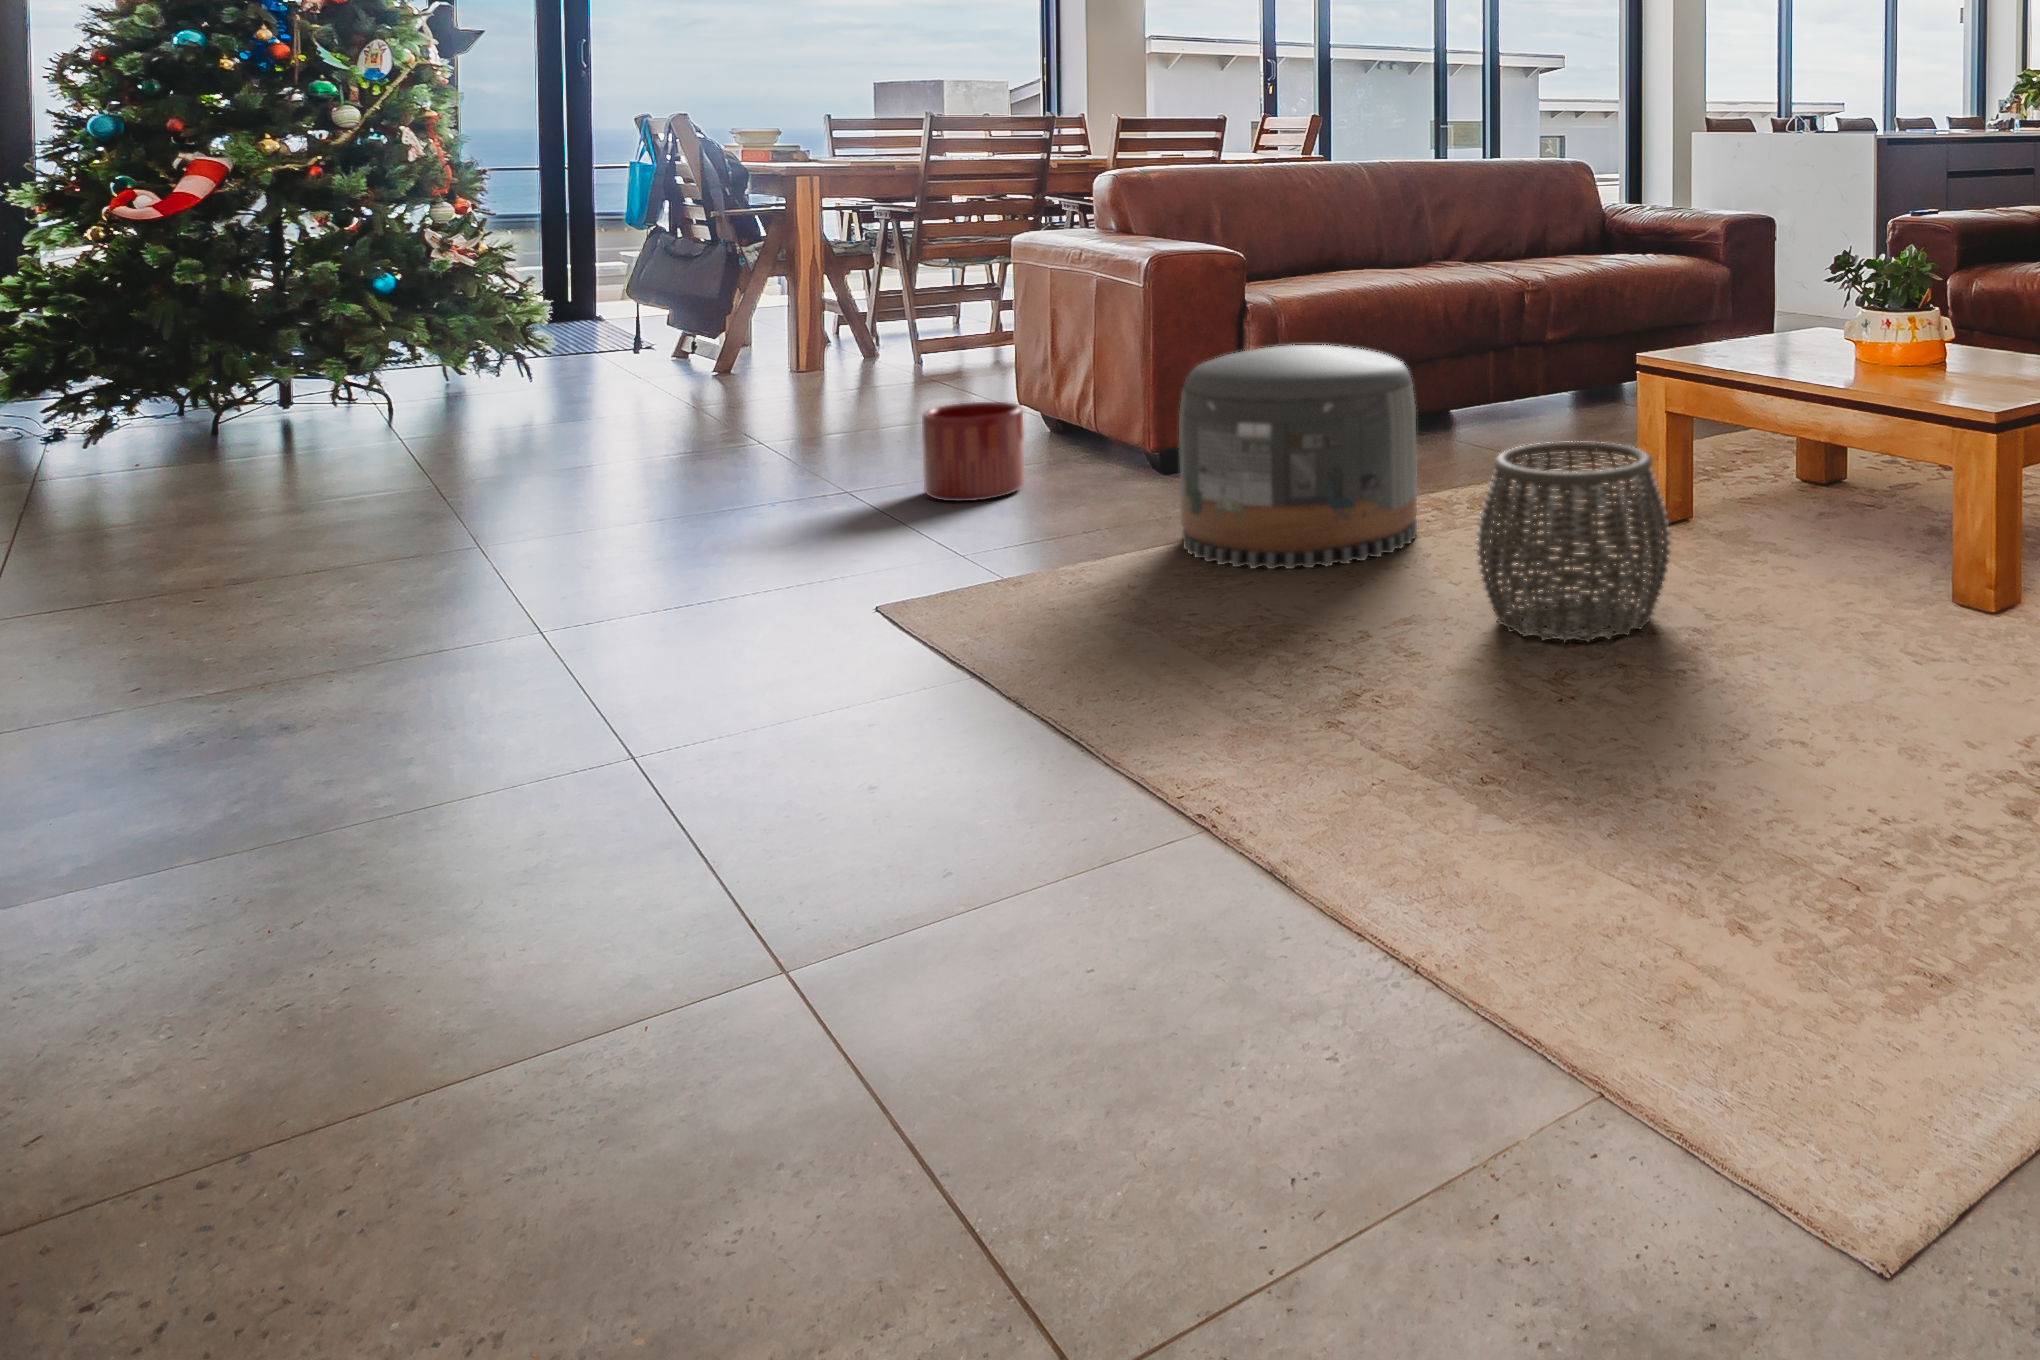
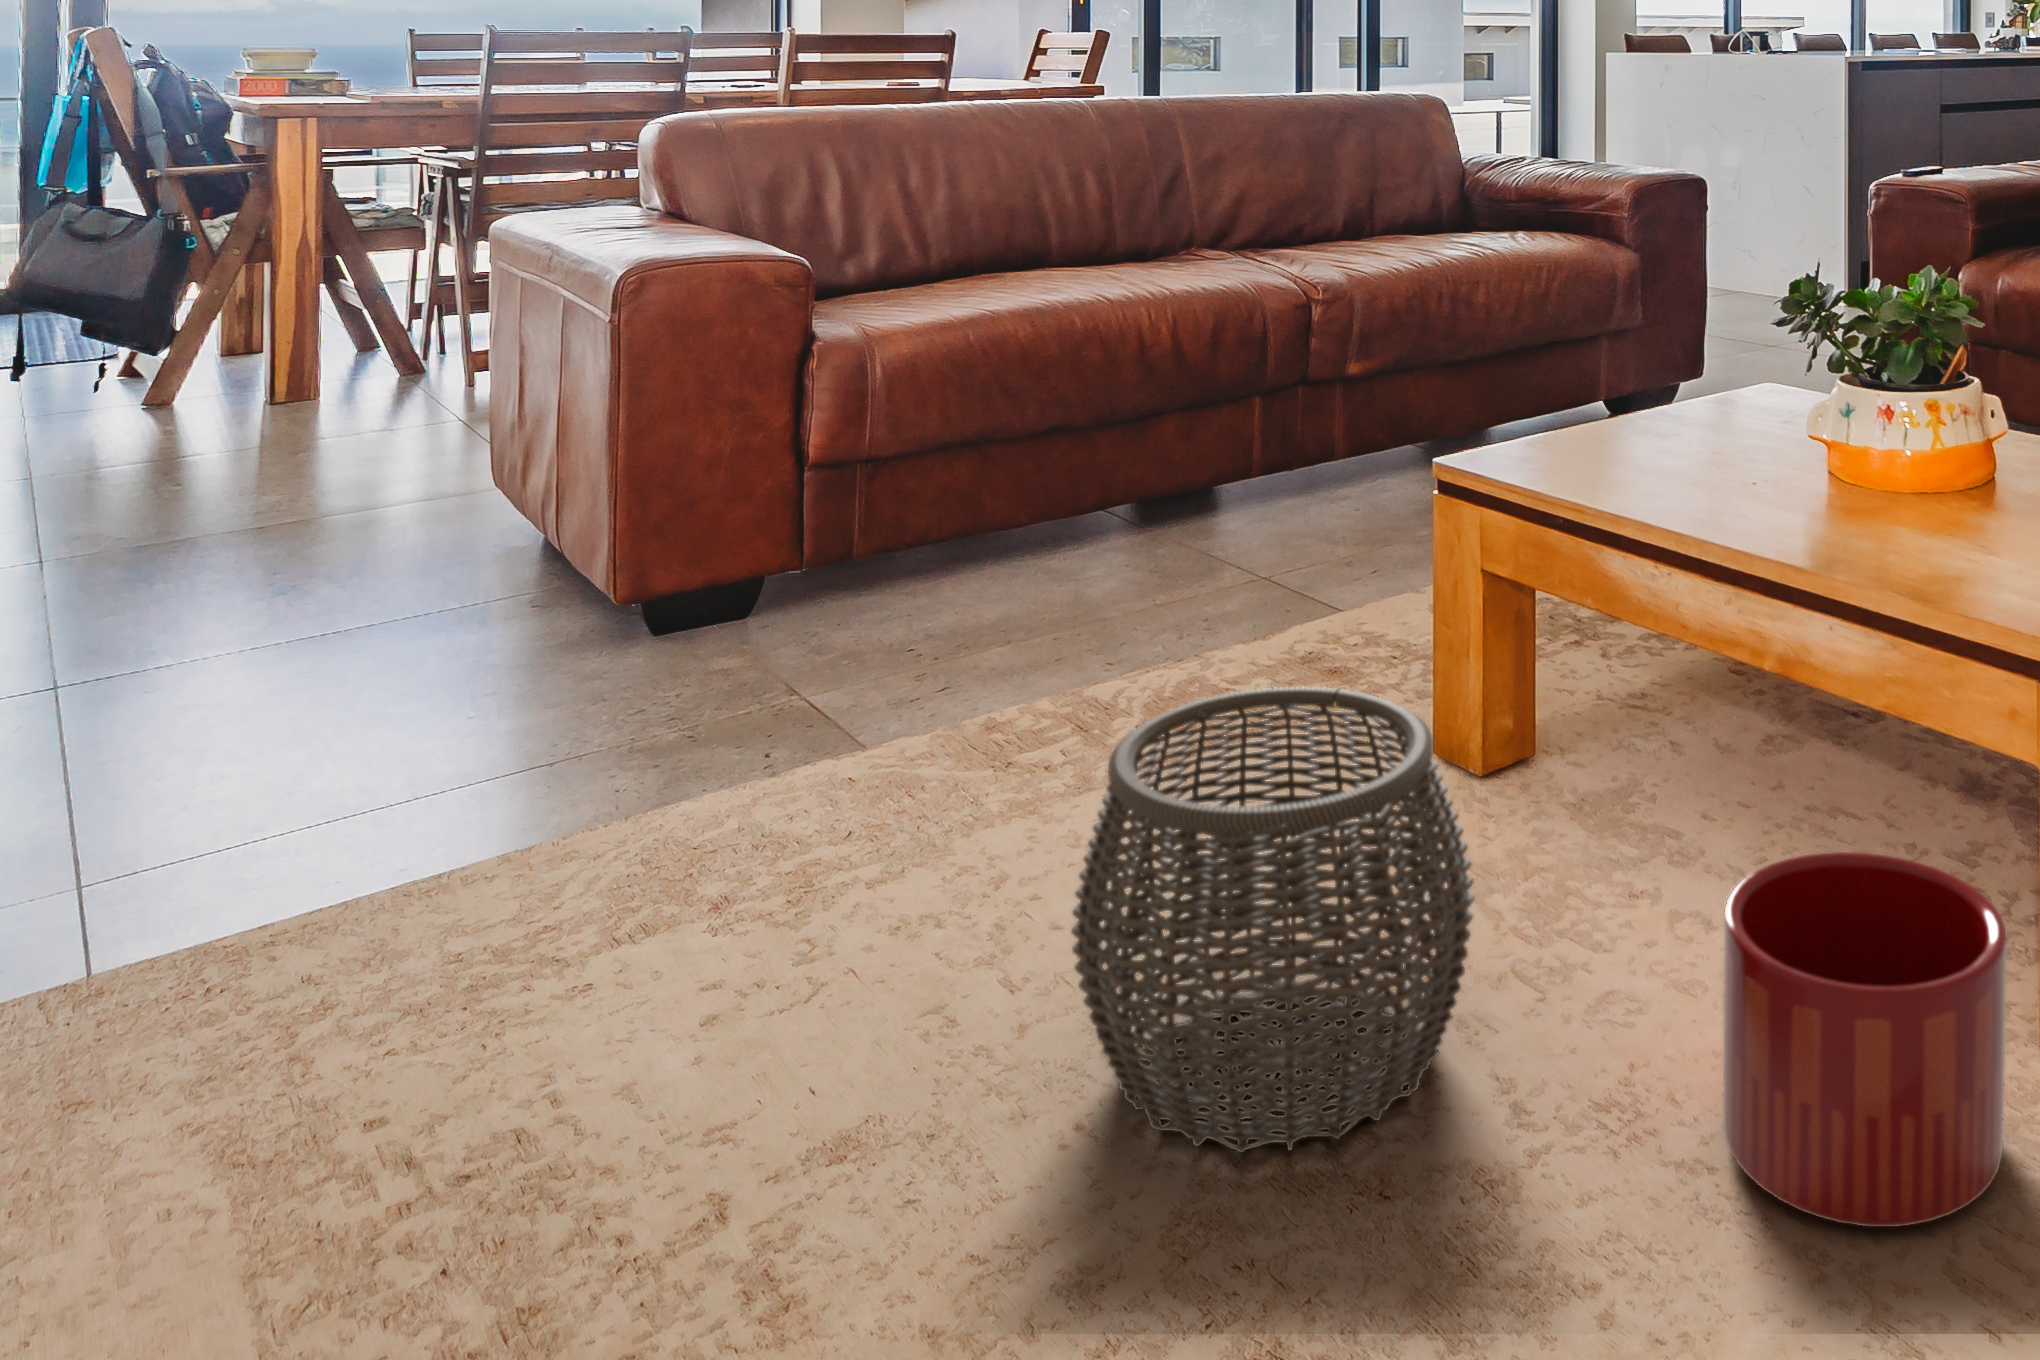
pouf: present [1179,345,1417,569] -> none [612,448,1070,891]
planter: present [922,402,1025,501] -> present [1723,852,2007,1227]

